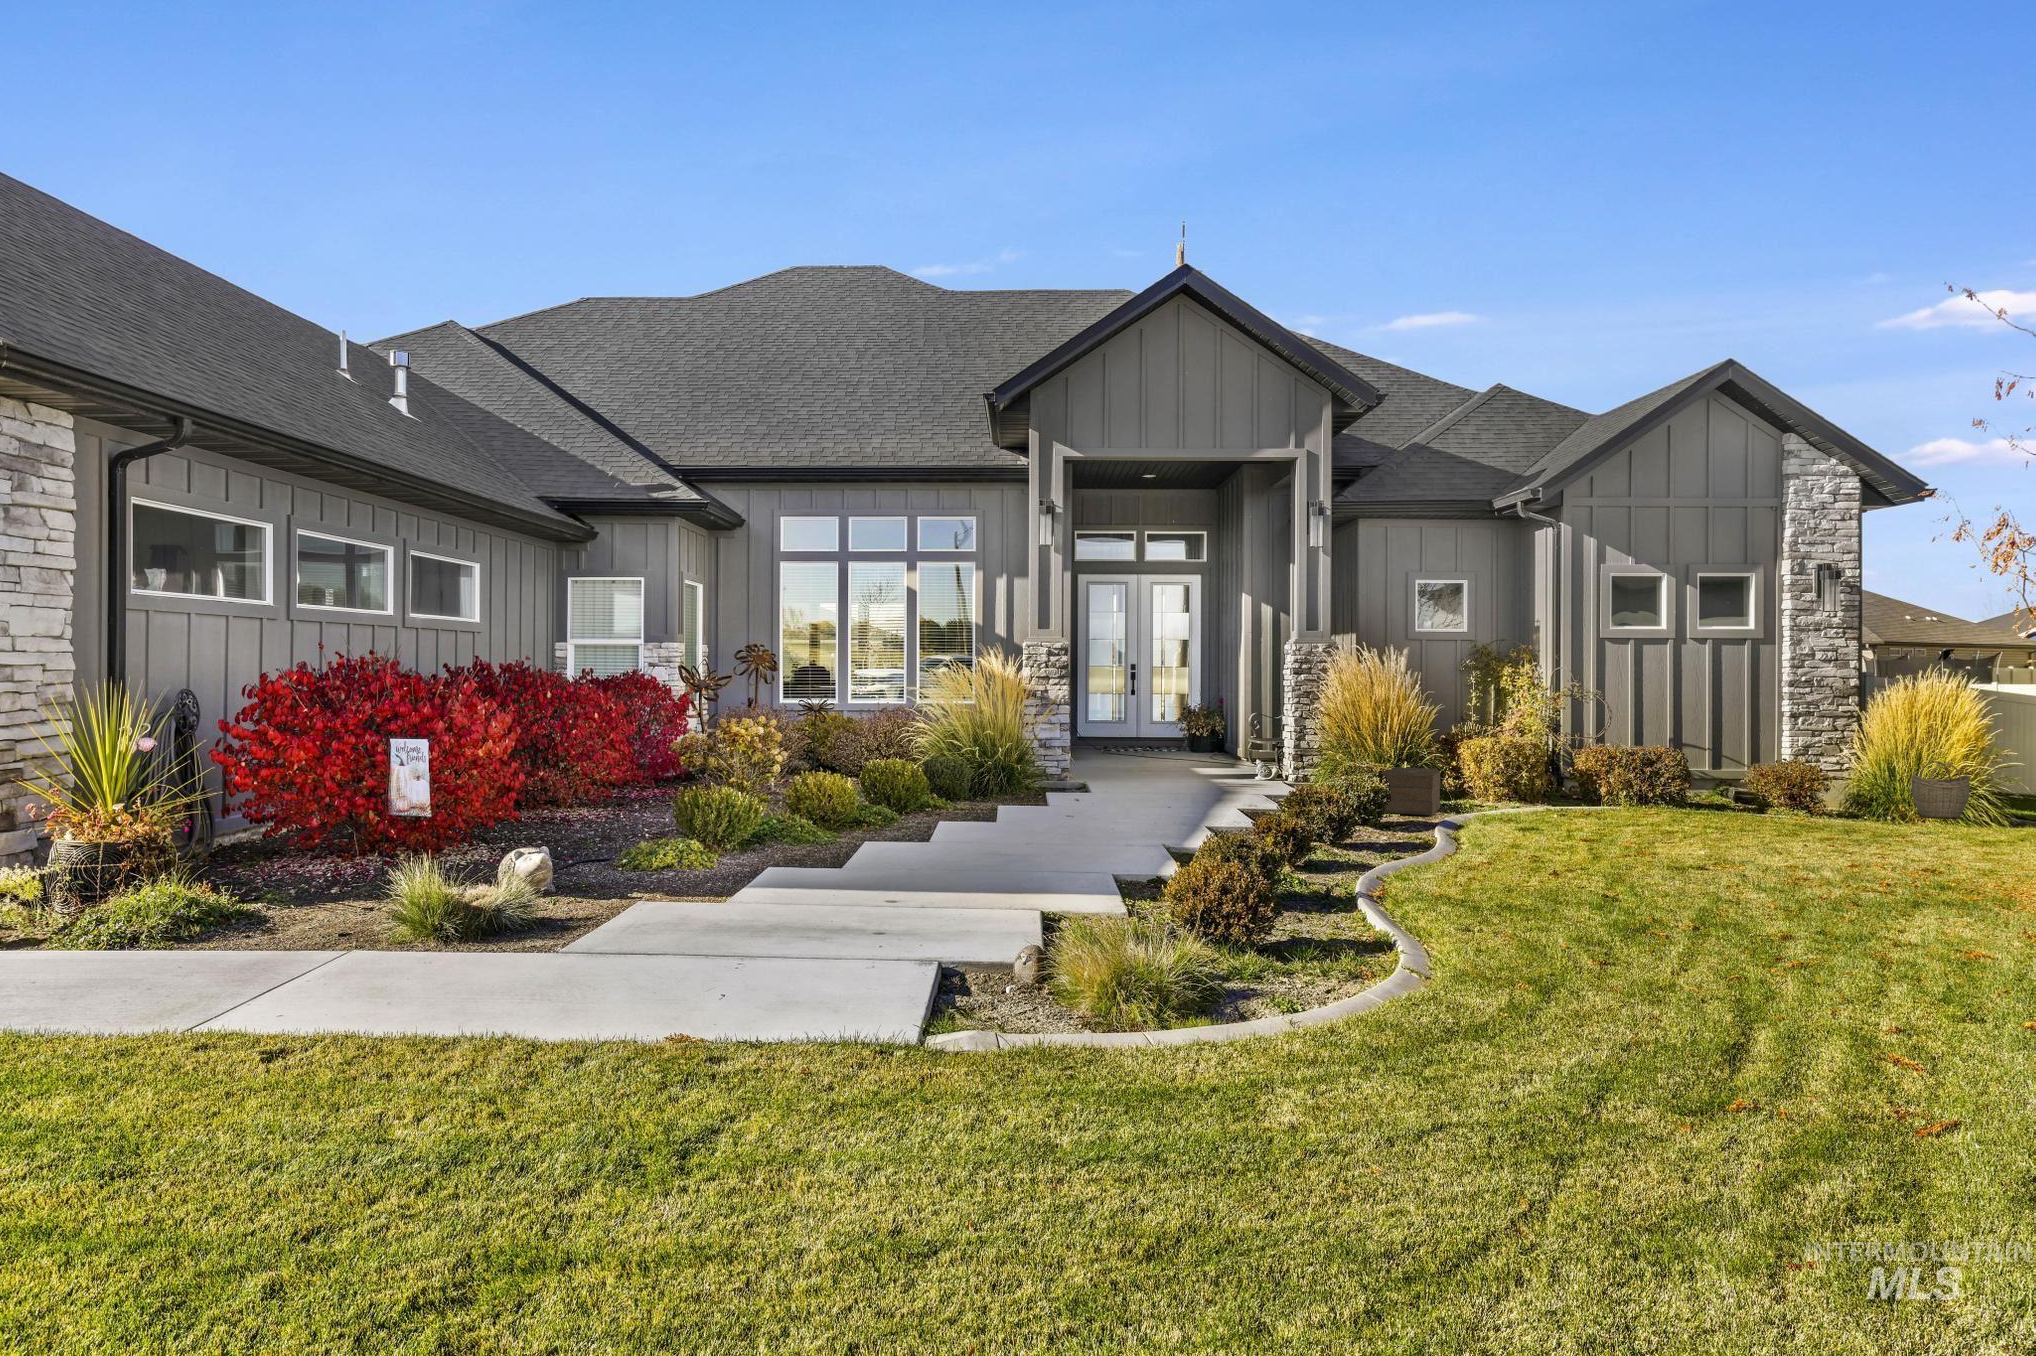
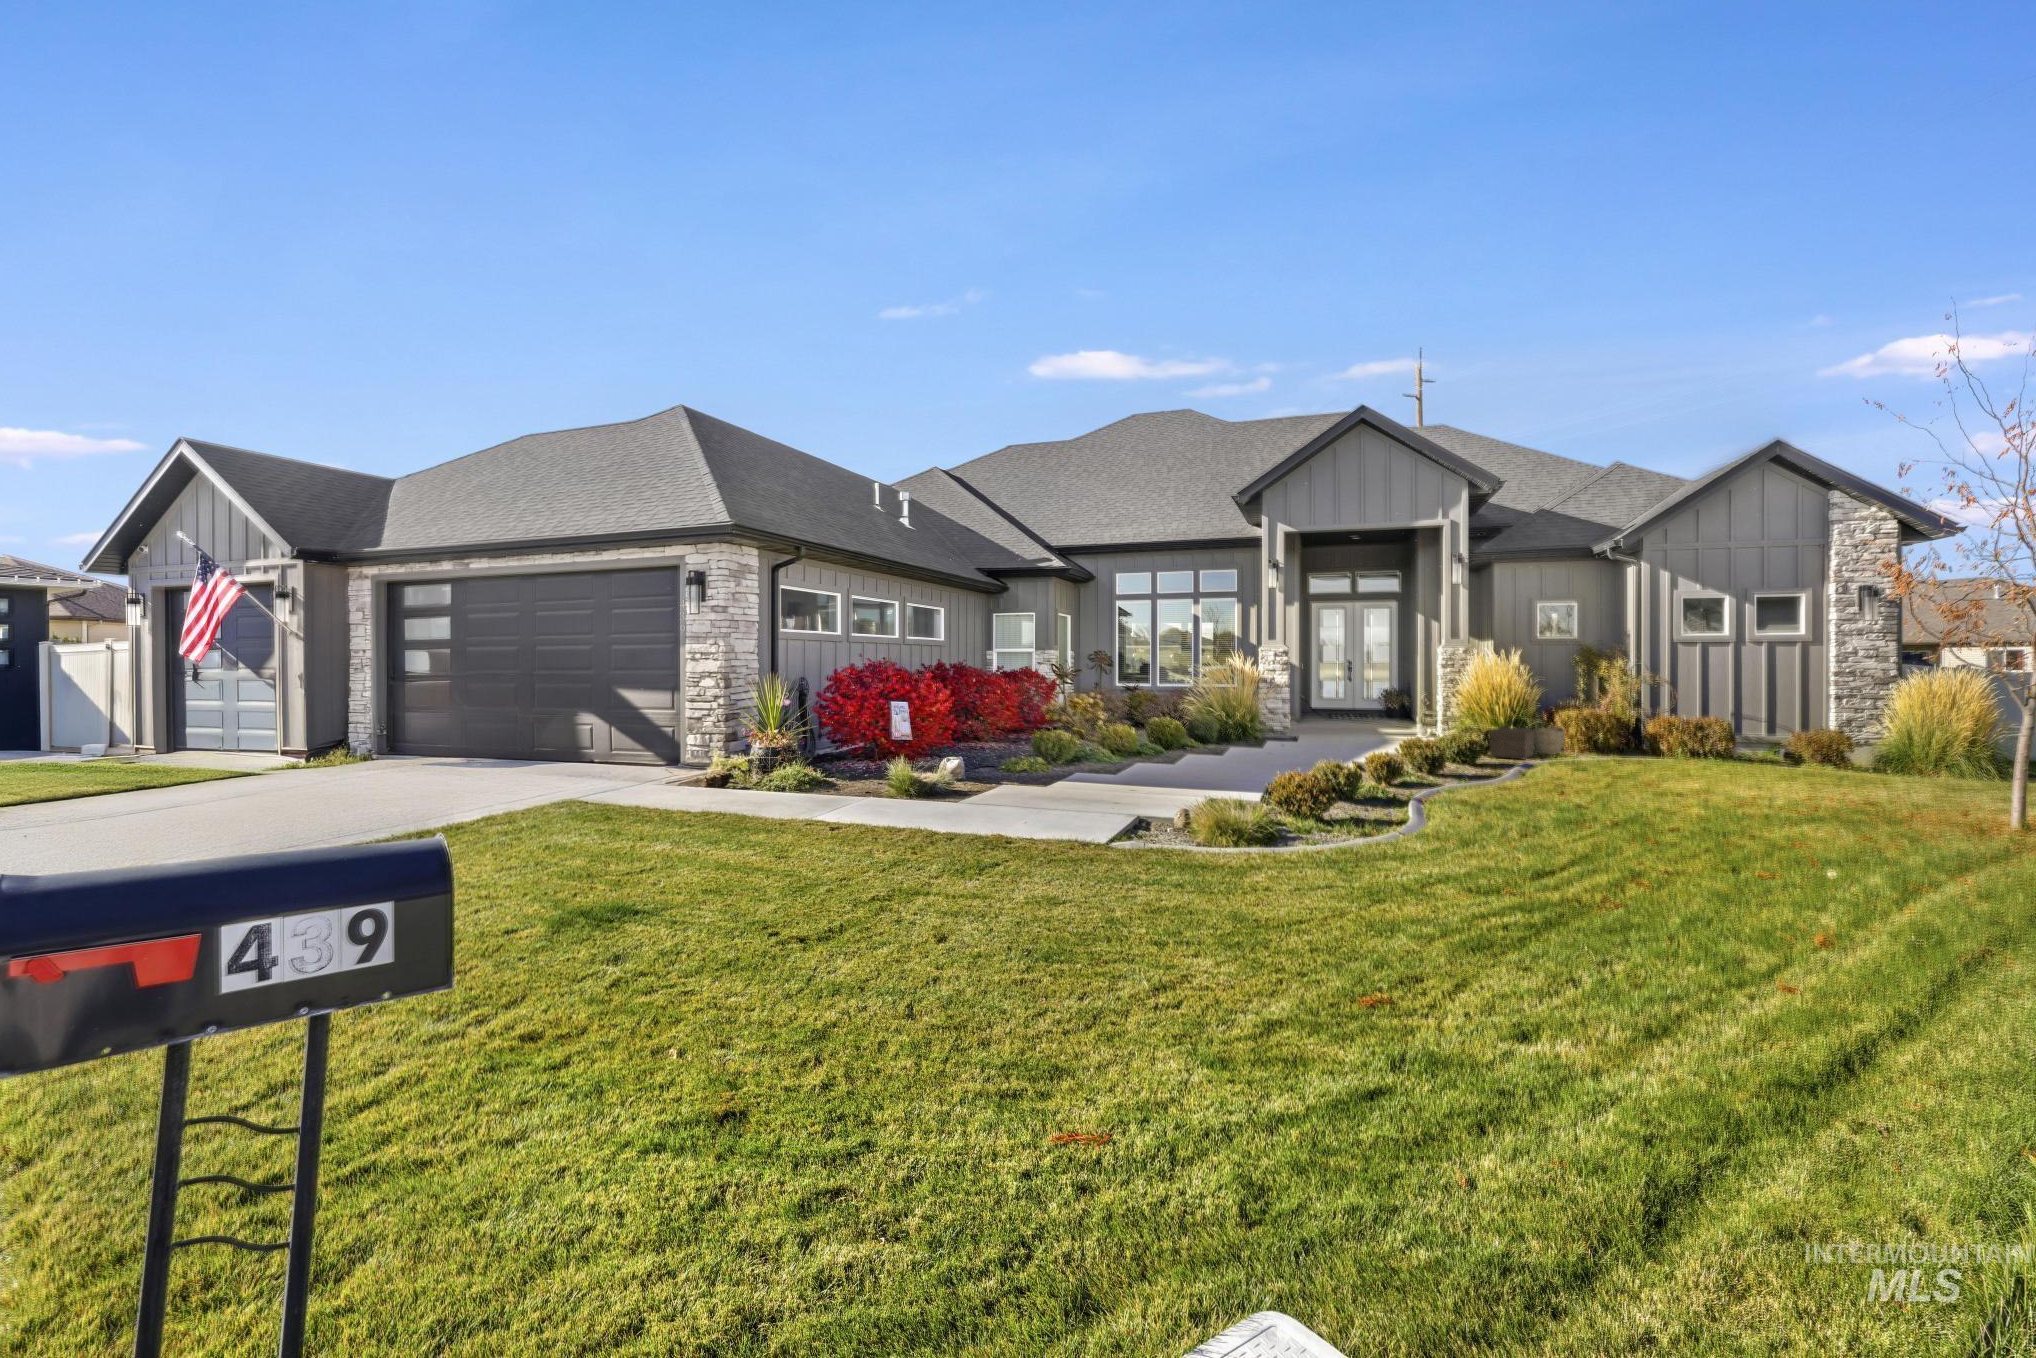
woven basket: present [1911,761,1970,818] -> present [1534,725,1565,755]

